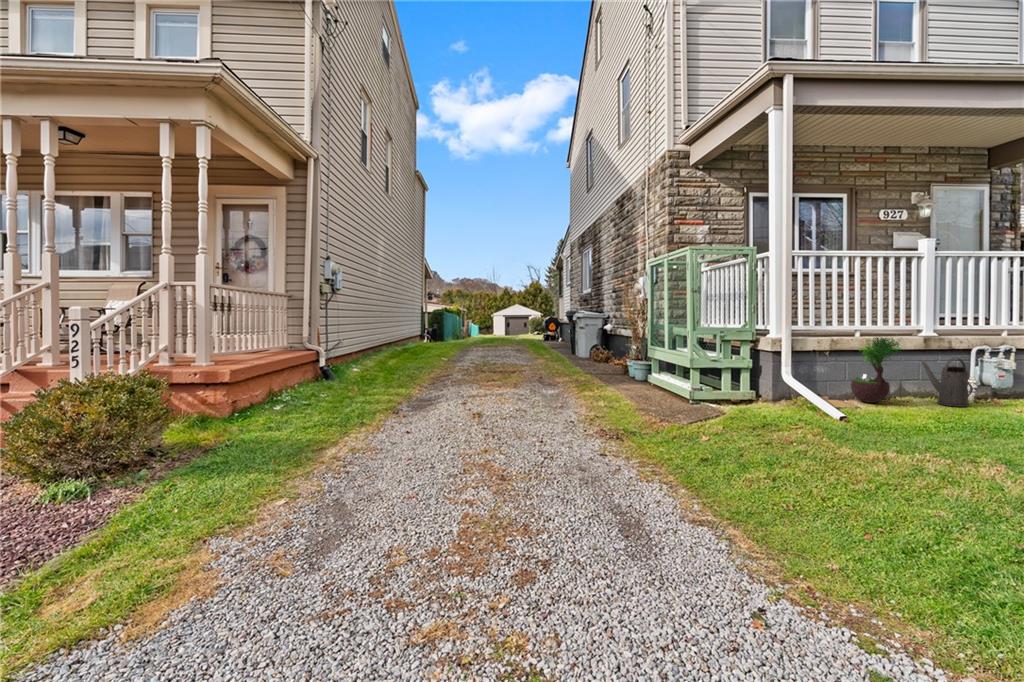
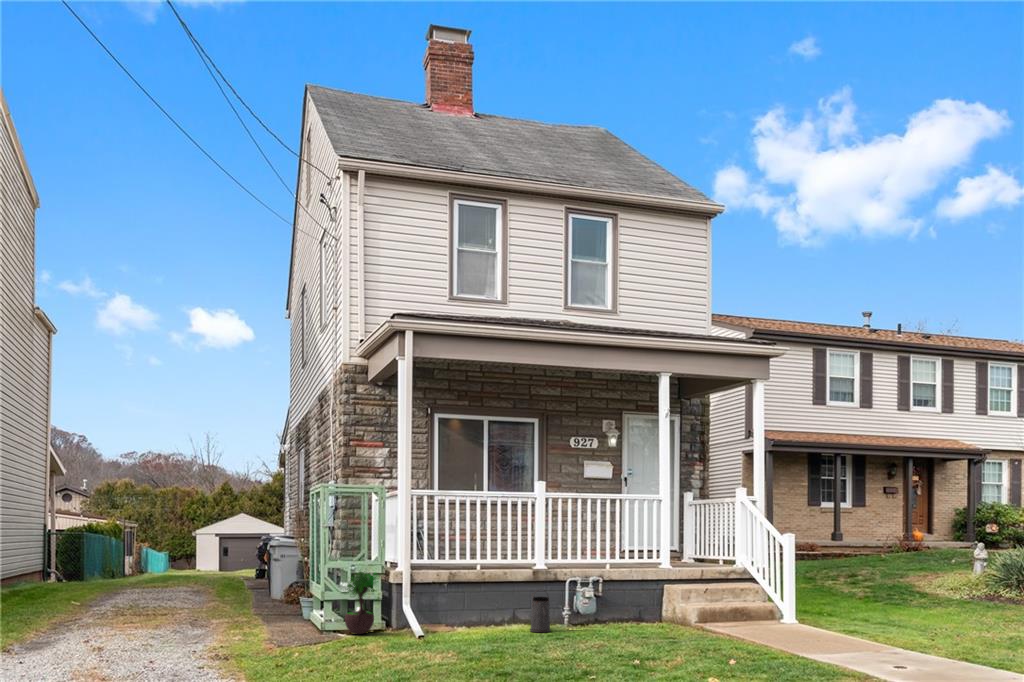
potted tree: present [851,334,900,403] -> present [345,571,378,634]

